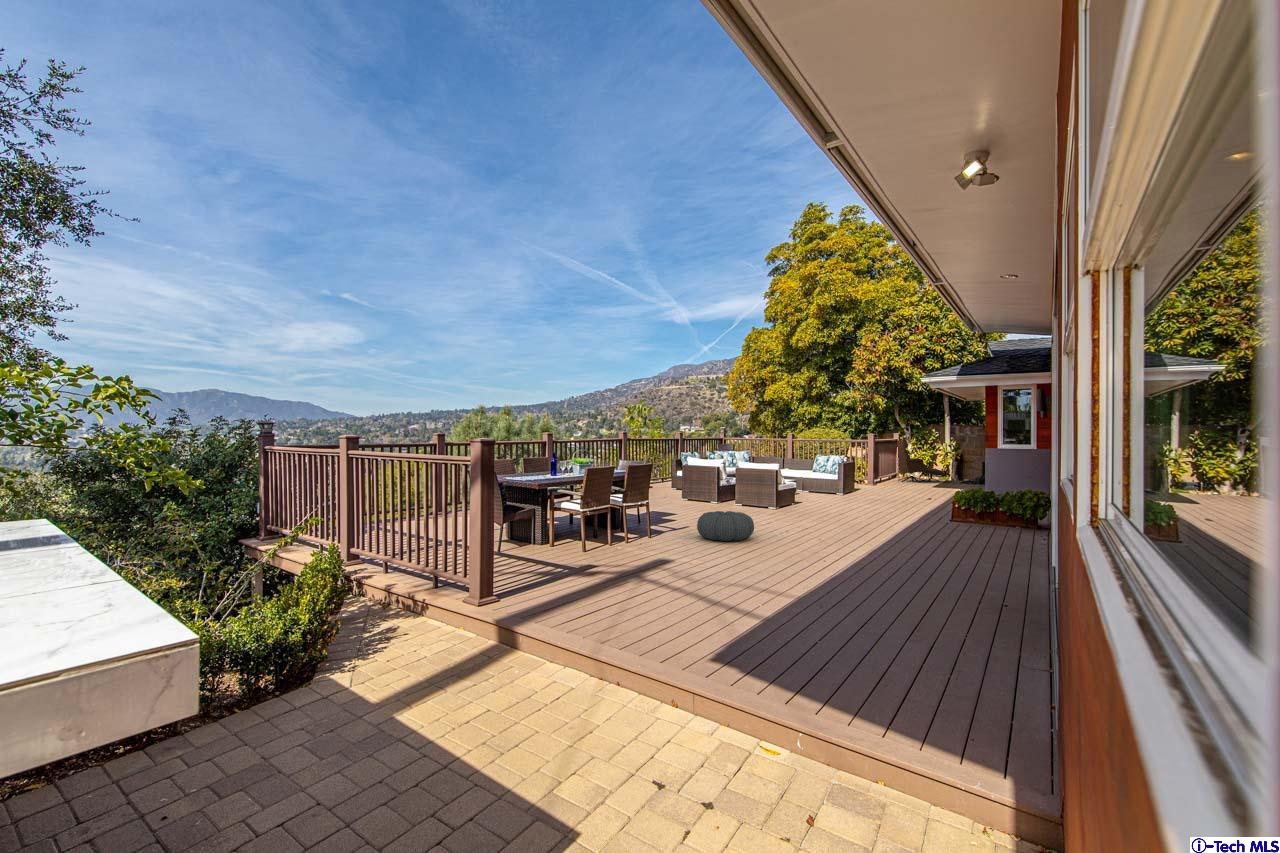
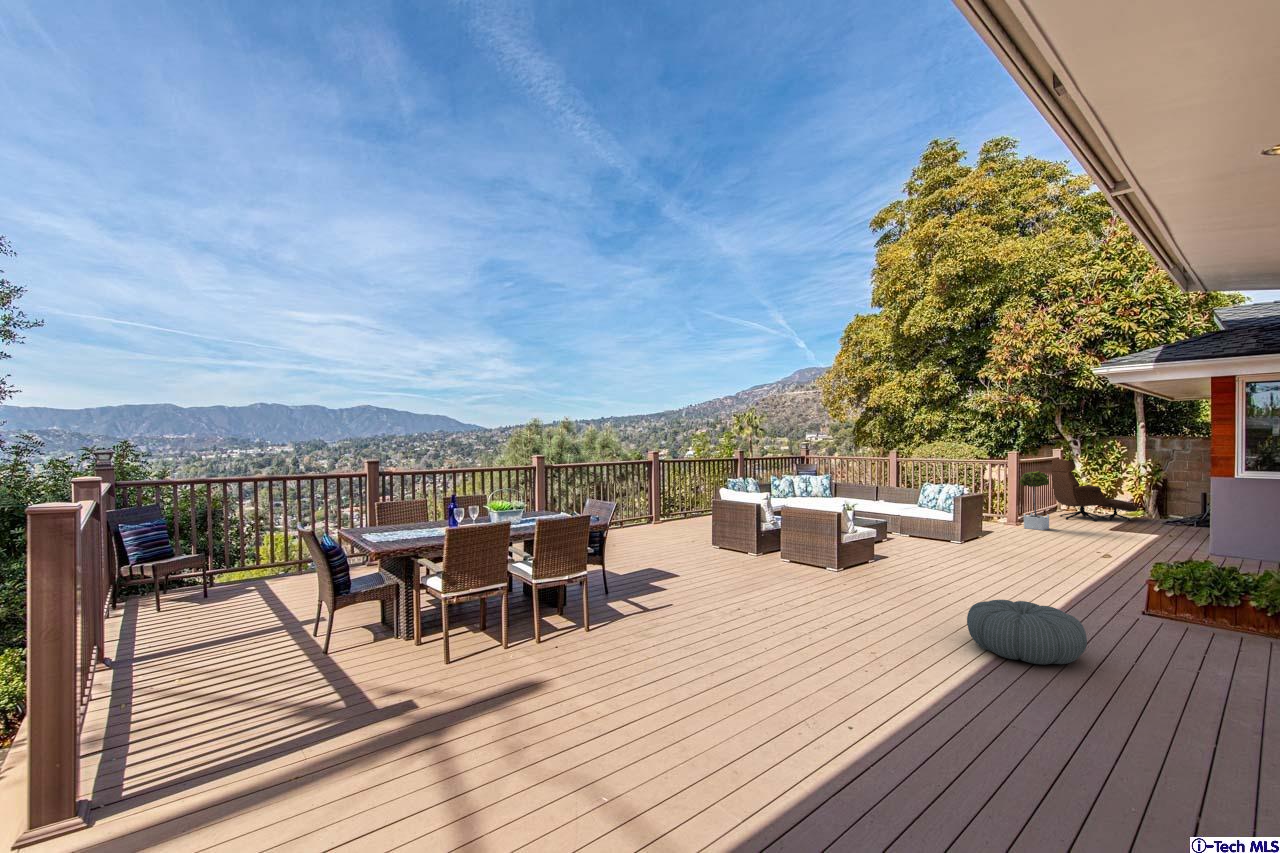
potted tree: none [875,447,894,487] -> present [1020,471,1049,530]
pouf: present [697,511,754,541] -> present [967,600,1087,665]

